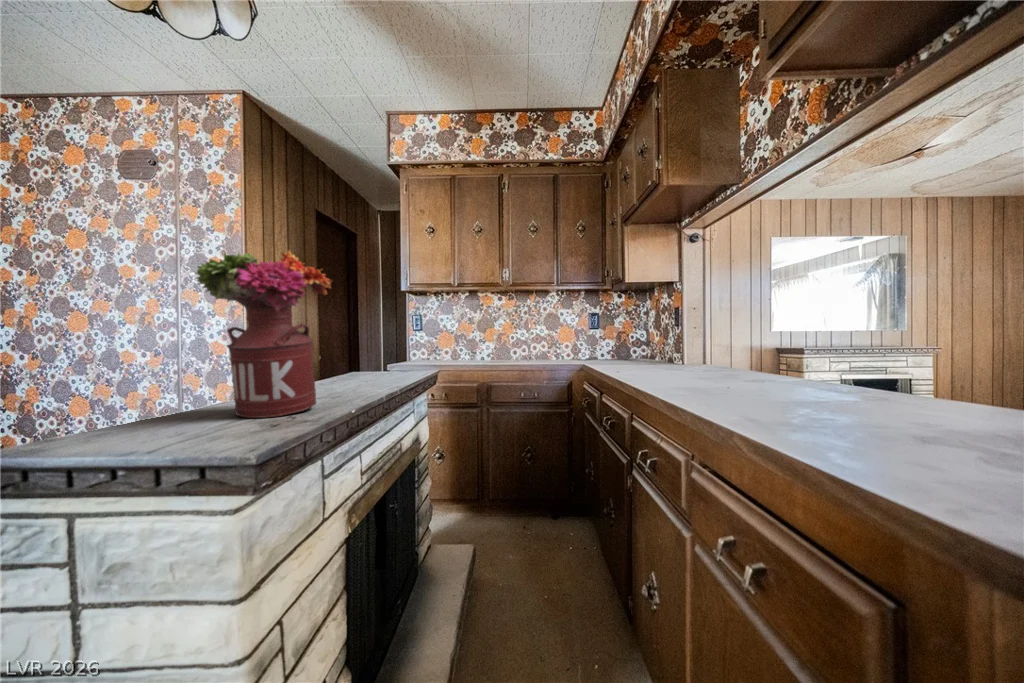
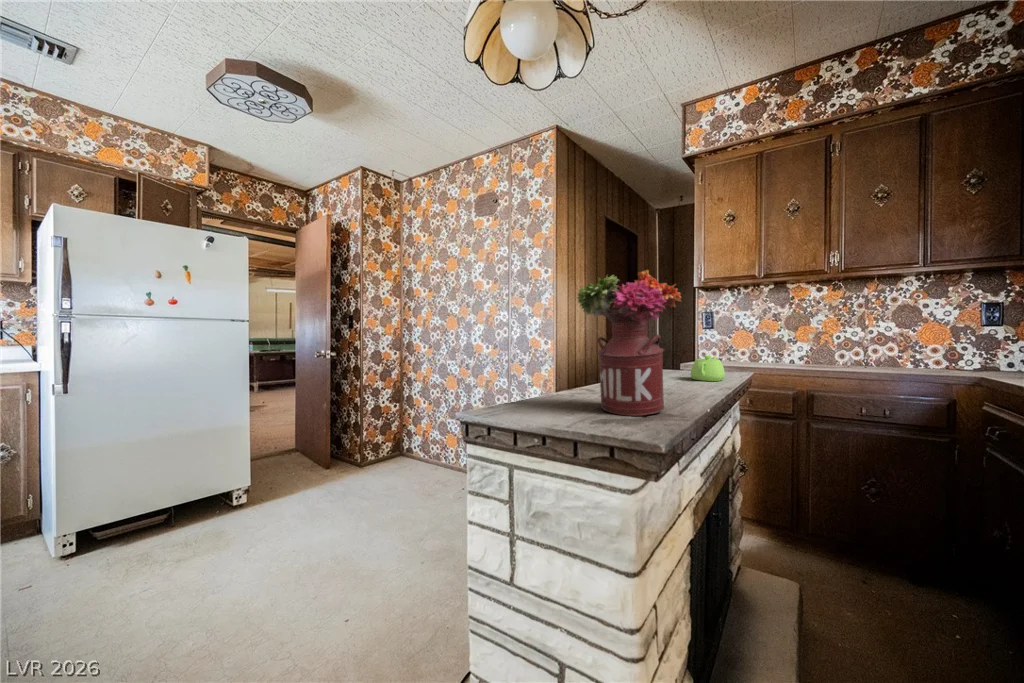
teapot: none [380,352,411,377] -> present [691,356,725,381]

